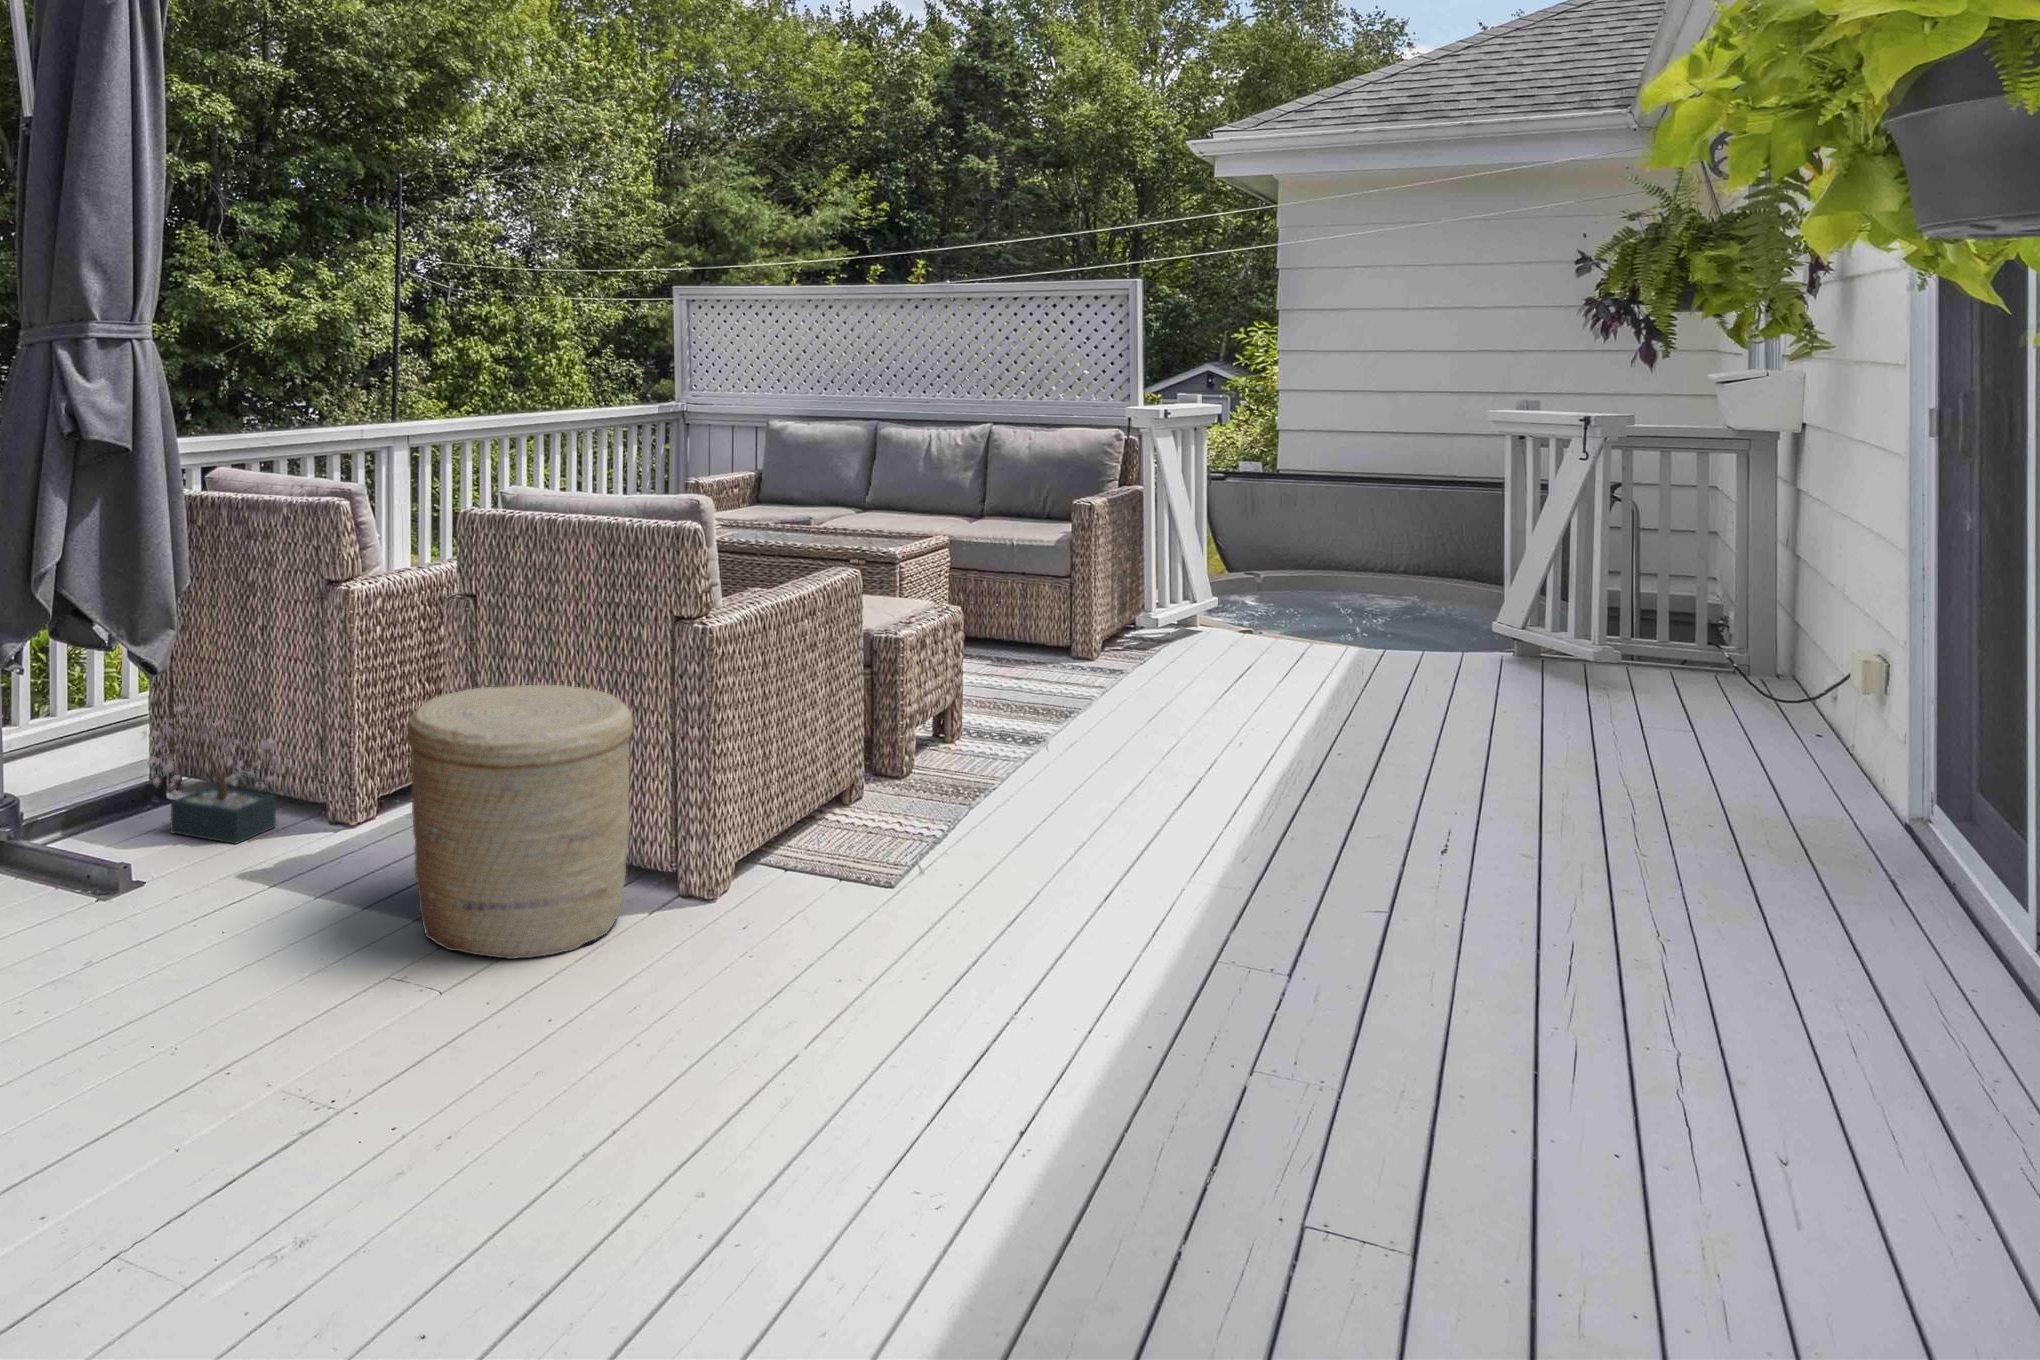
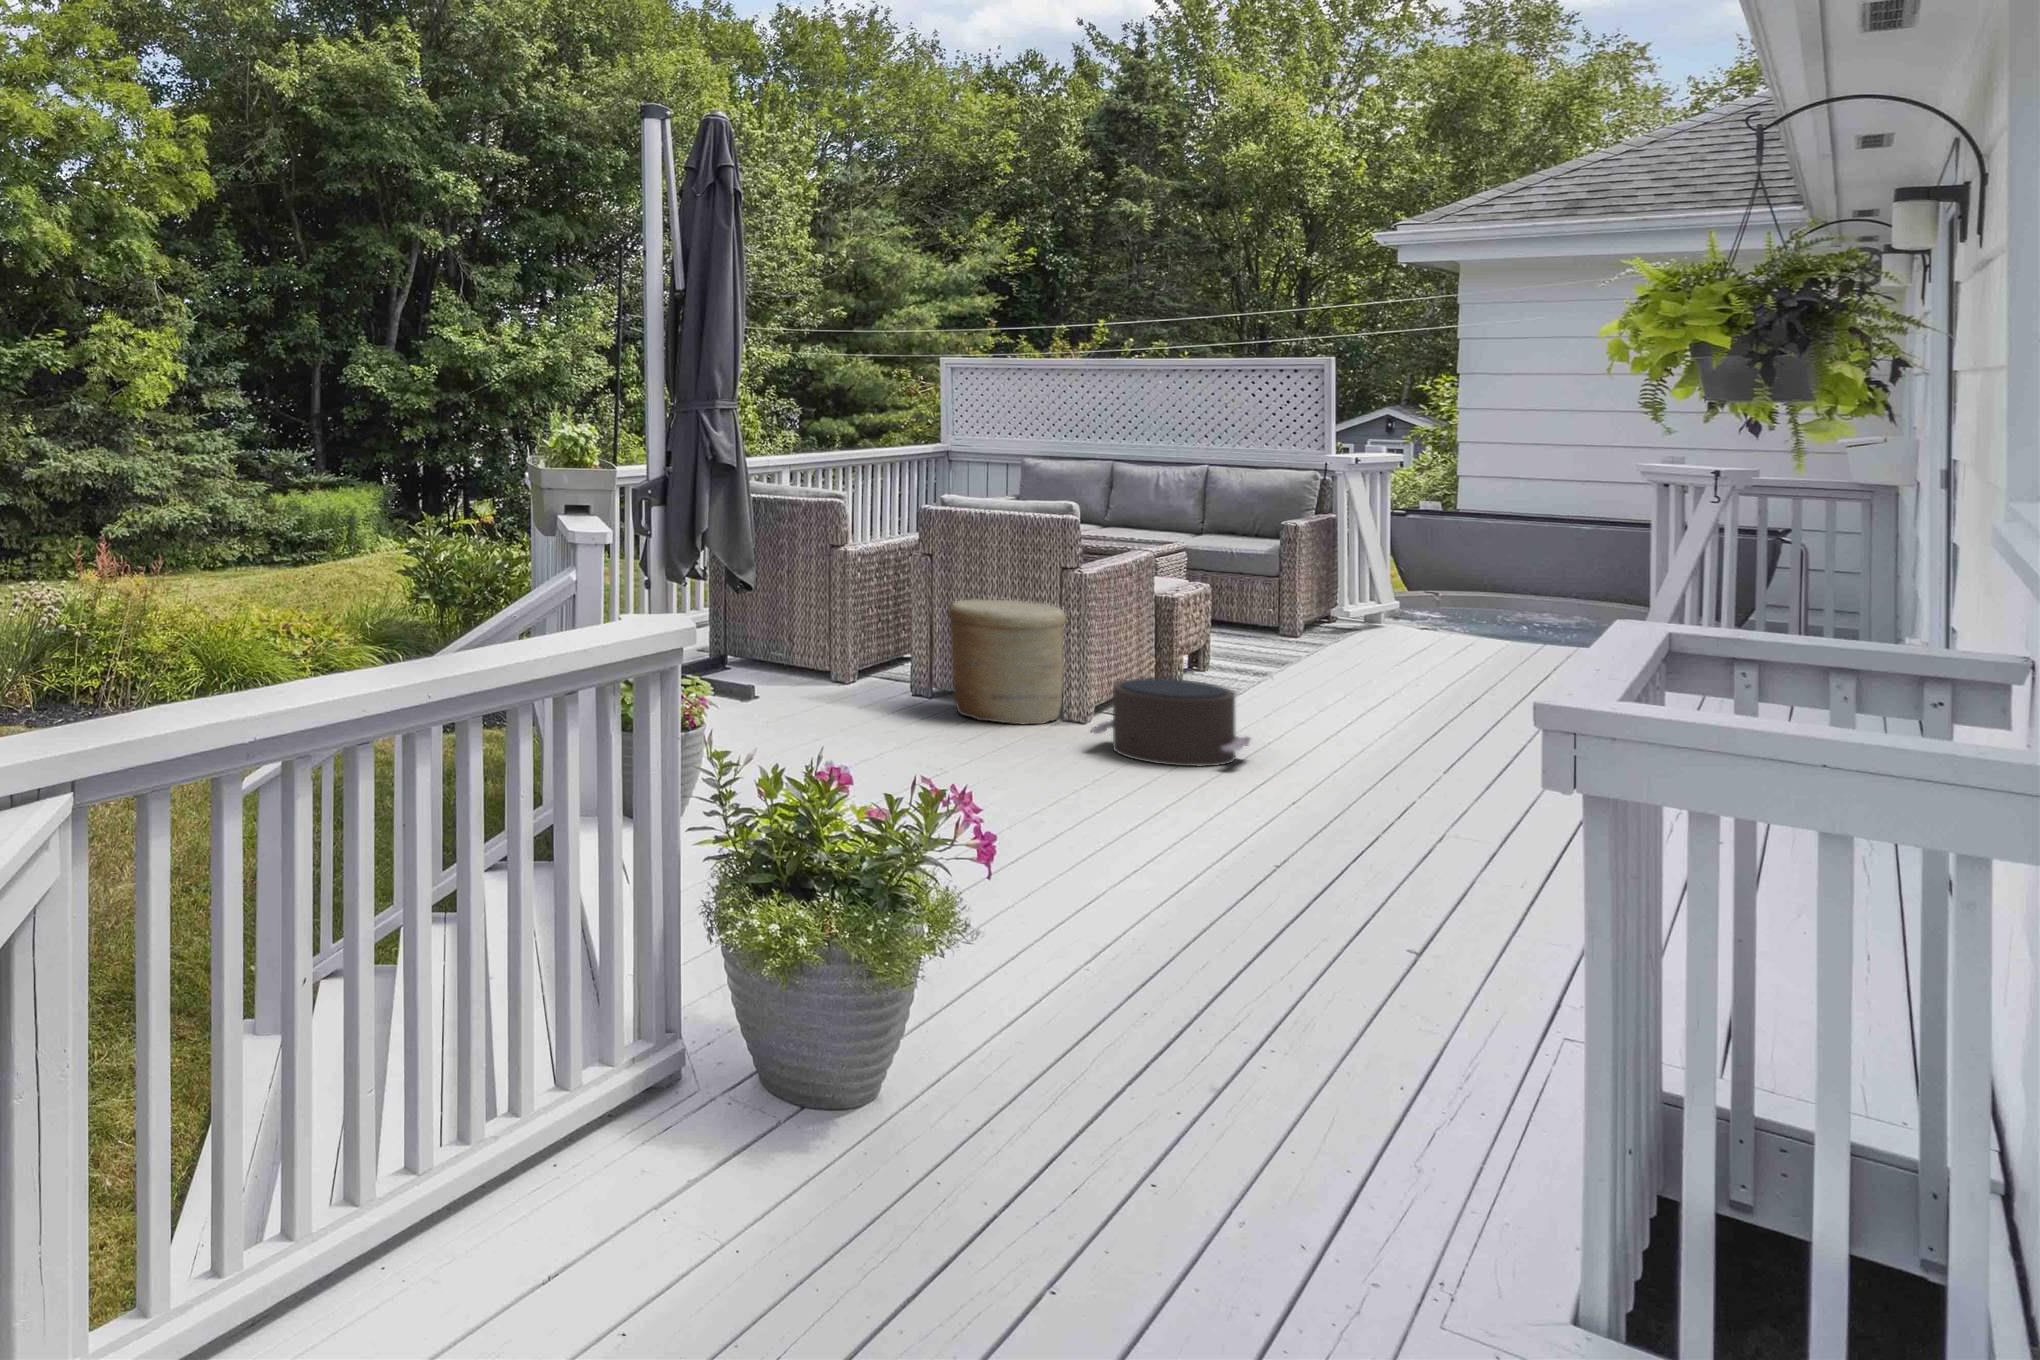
decorative plant: present [143,702,293,844] -> none [759,613,839,687]
pouf: none [592,878,935,1133] -> present [1091,678,1250,766]

